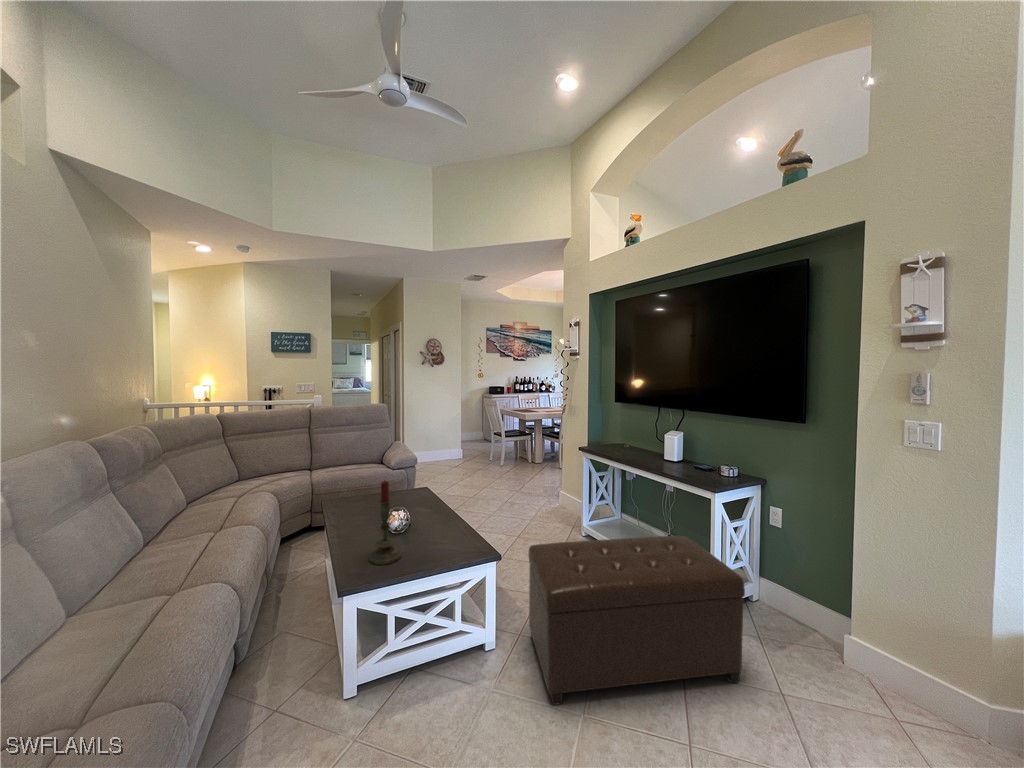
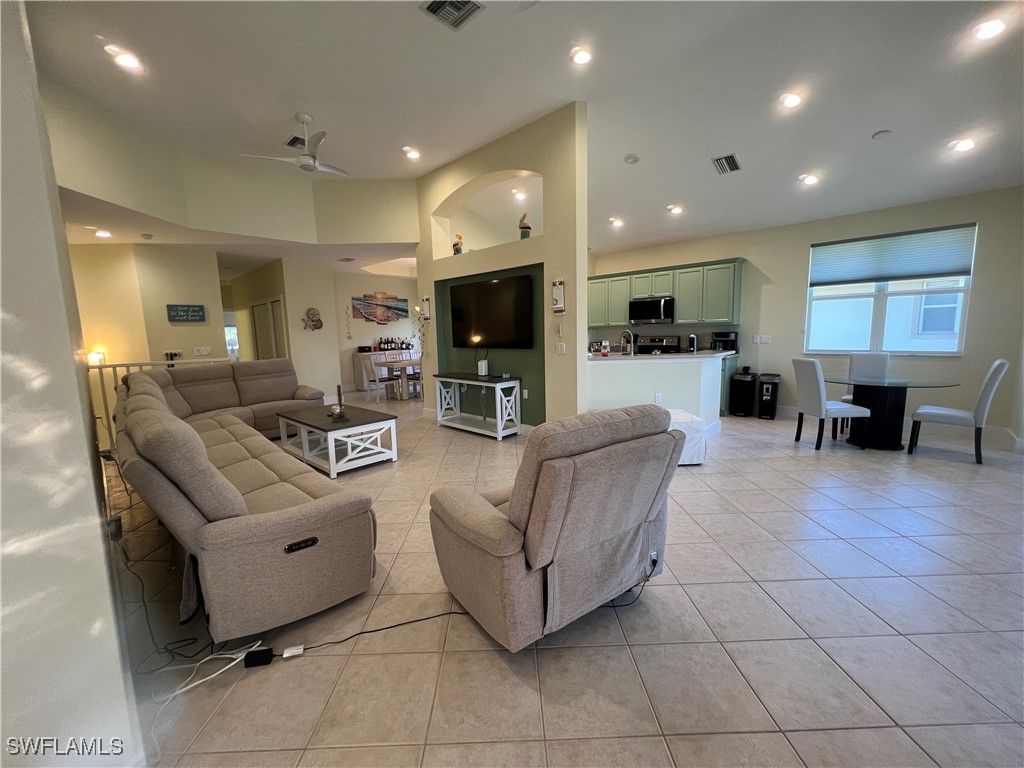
ottoman: present [528,536,745,705] -> none [411,404,501,466]

